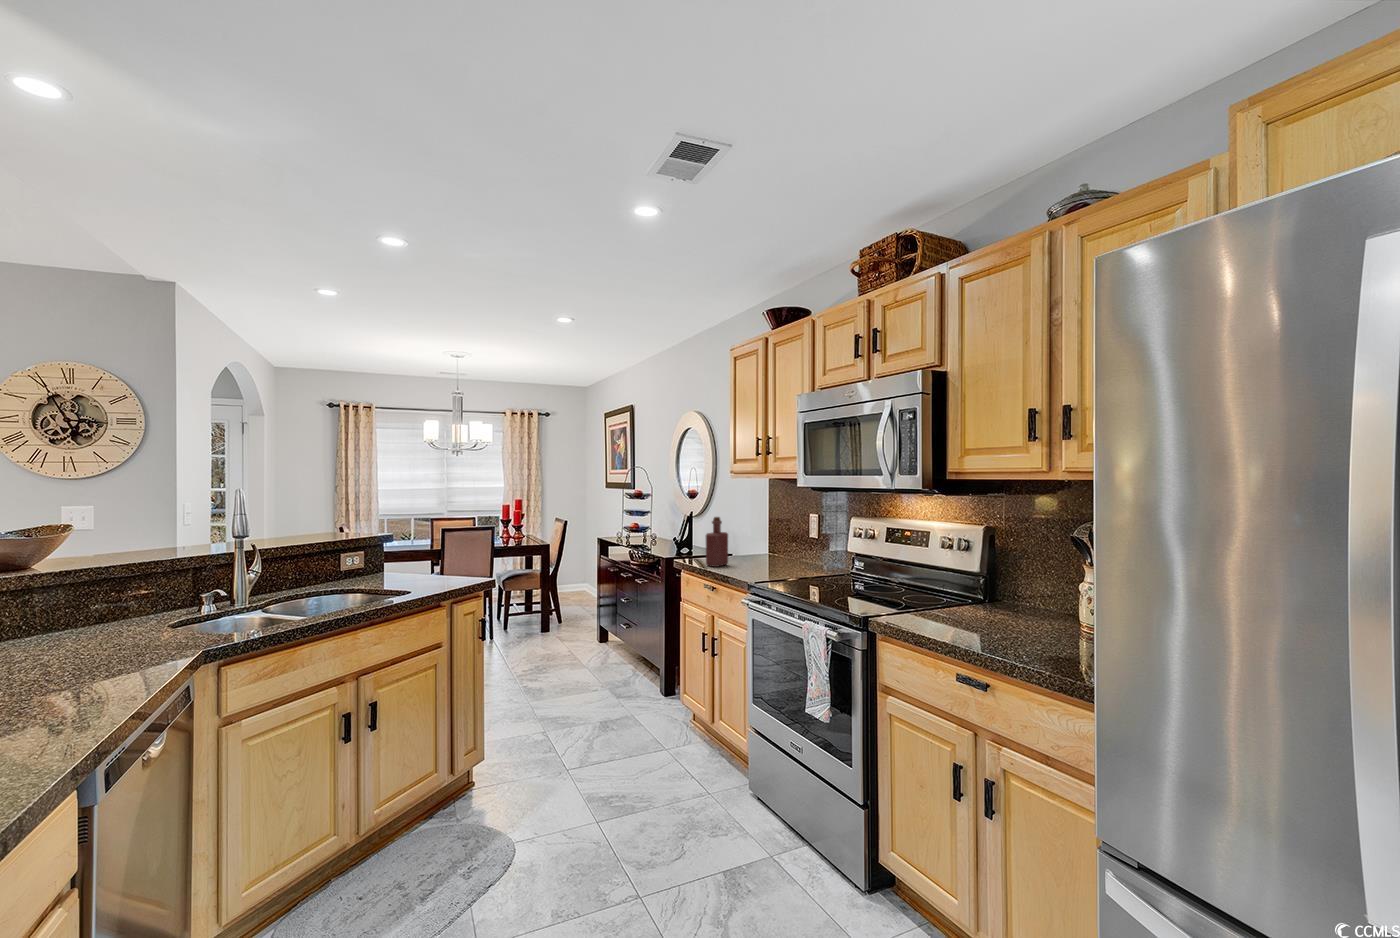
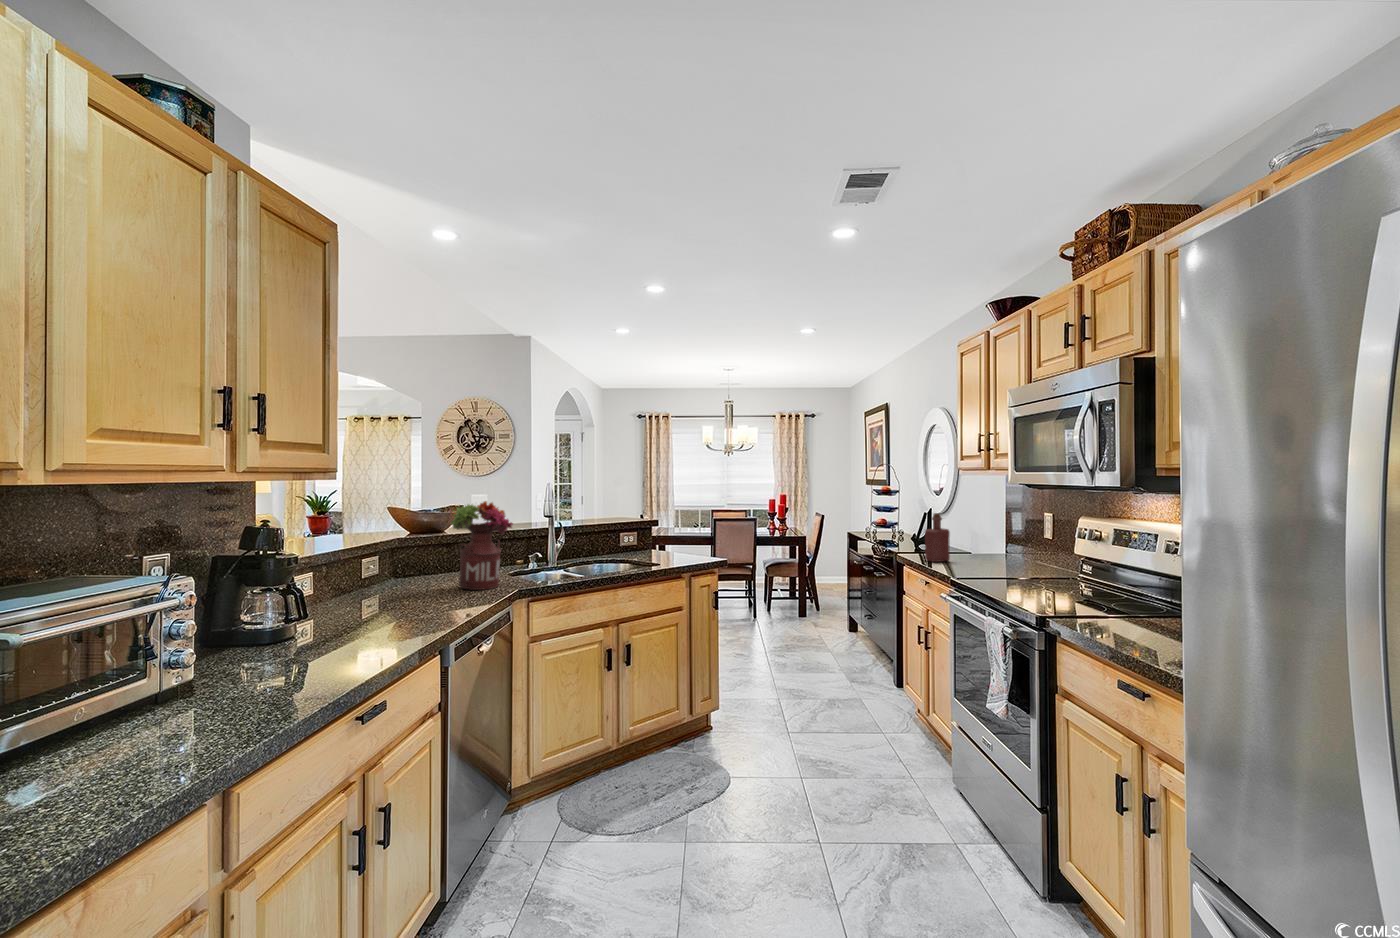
flower arrangement: none [68,516,193,657] -> present [451,501,513,590]

